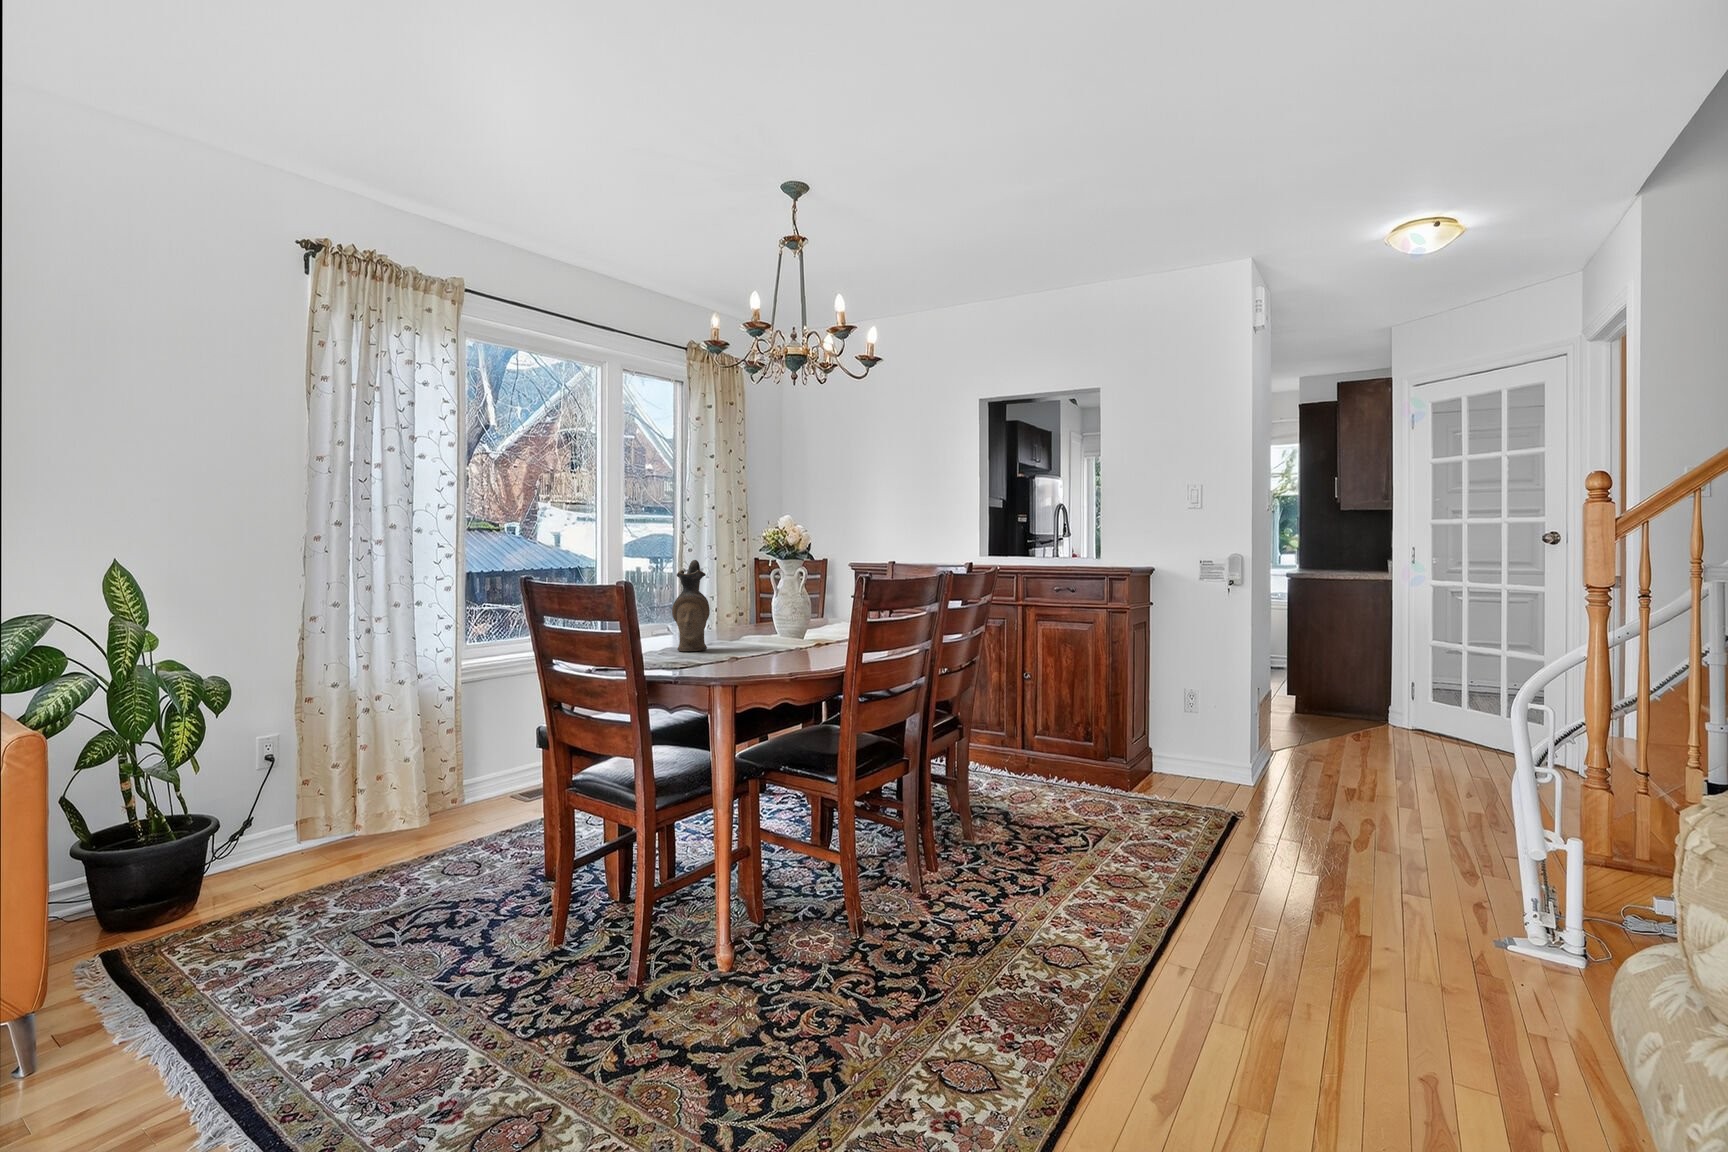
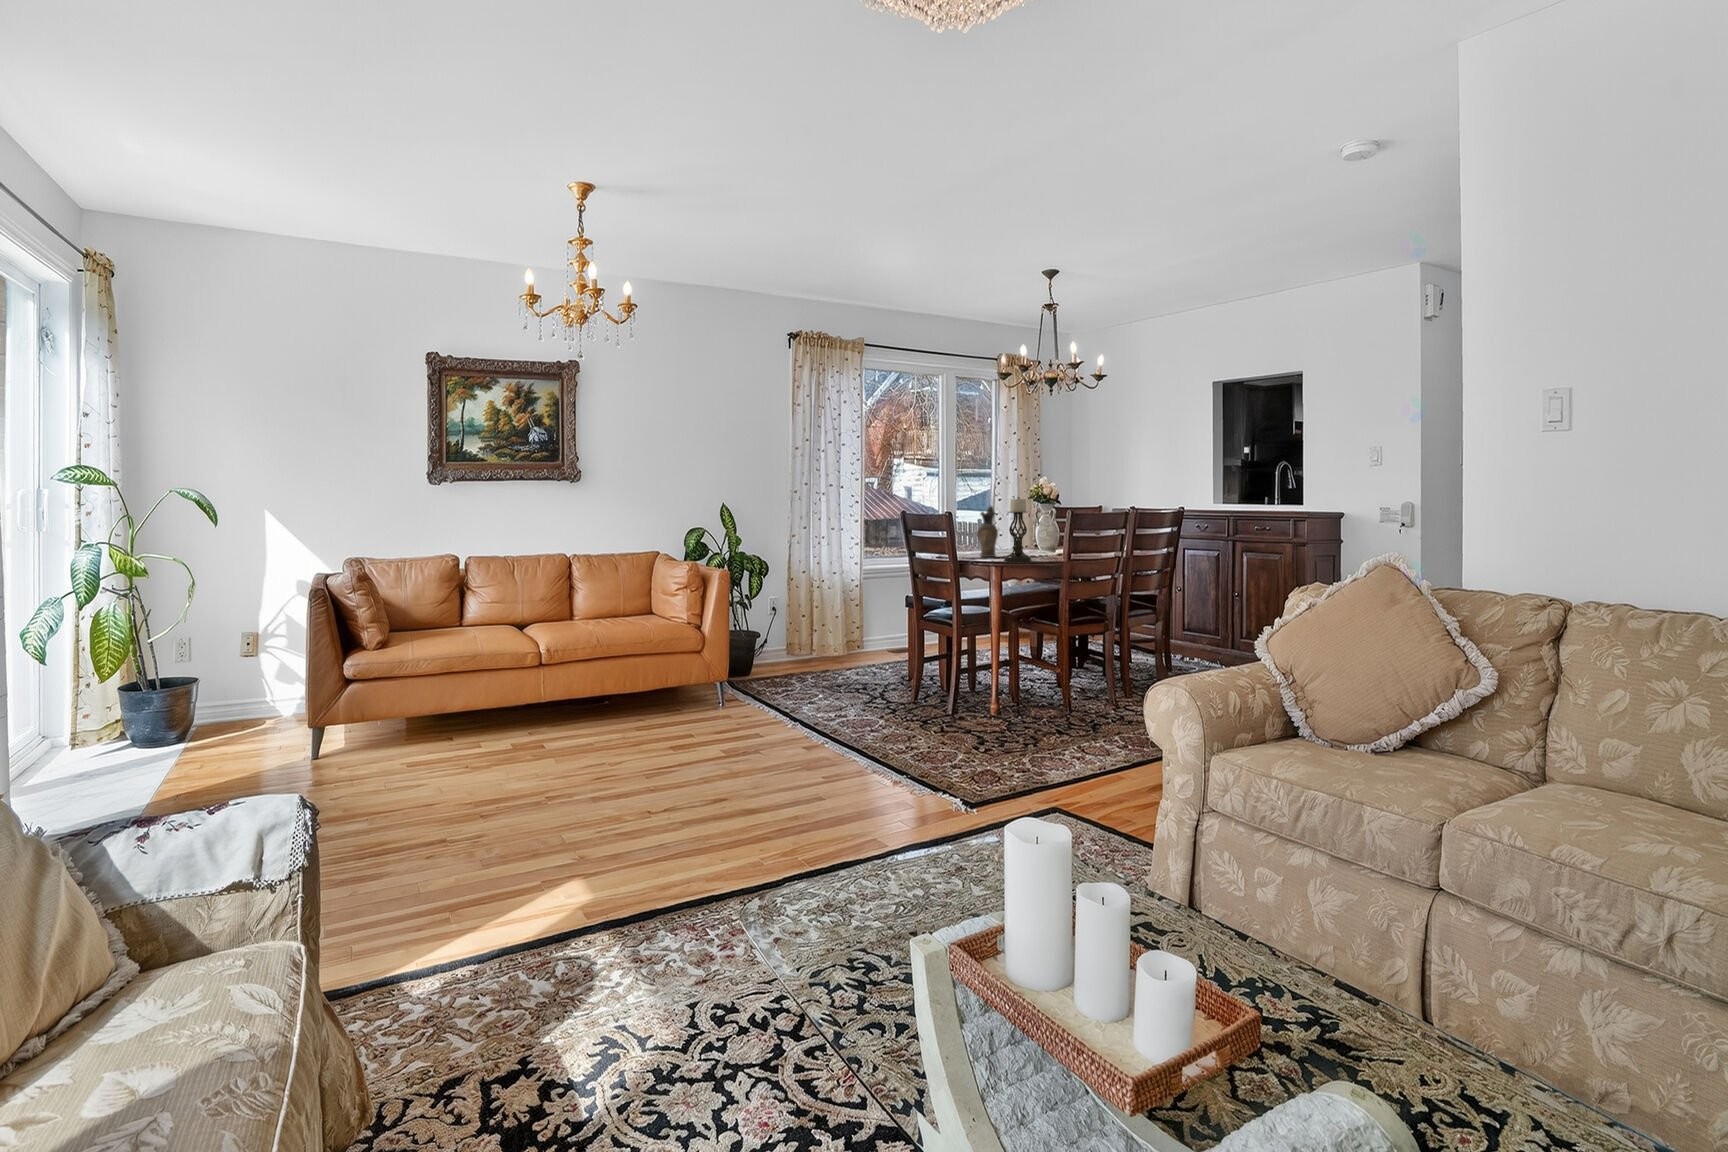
candle holder: none [728,544,779,665] -> present [1004,497,1032,562]

